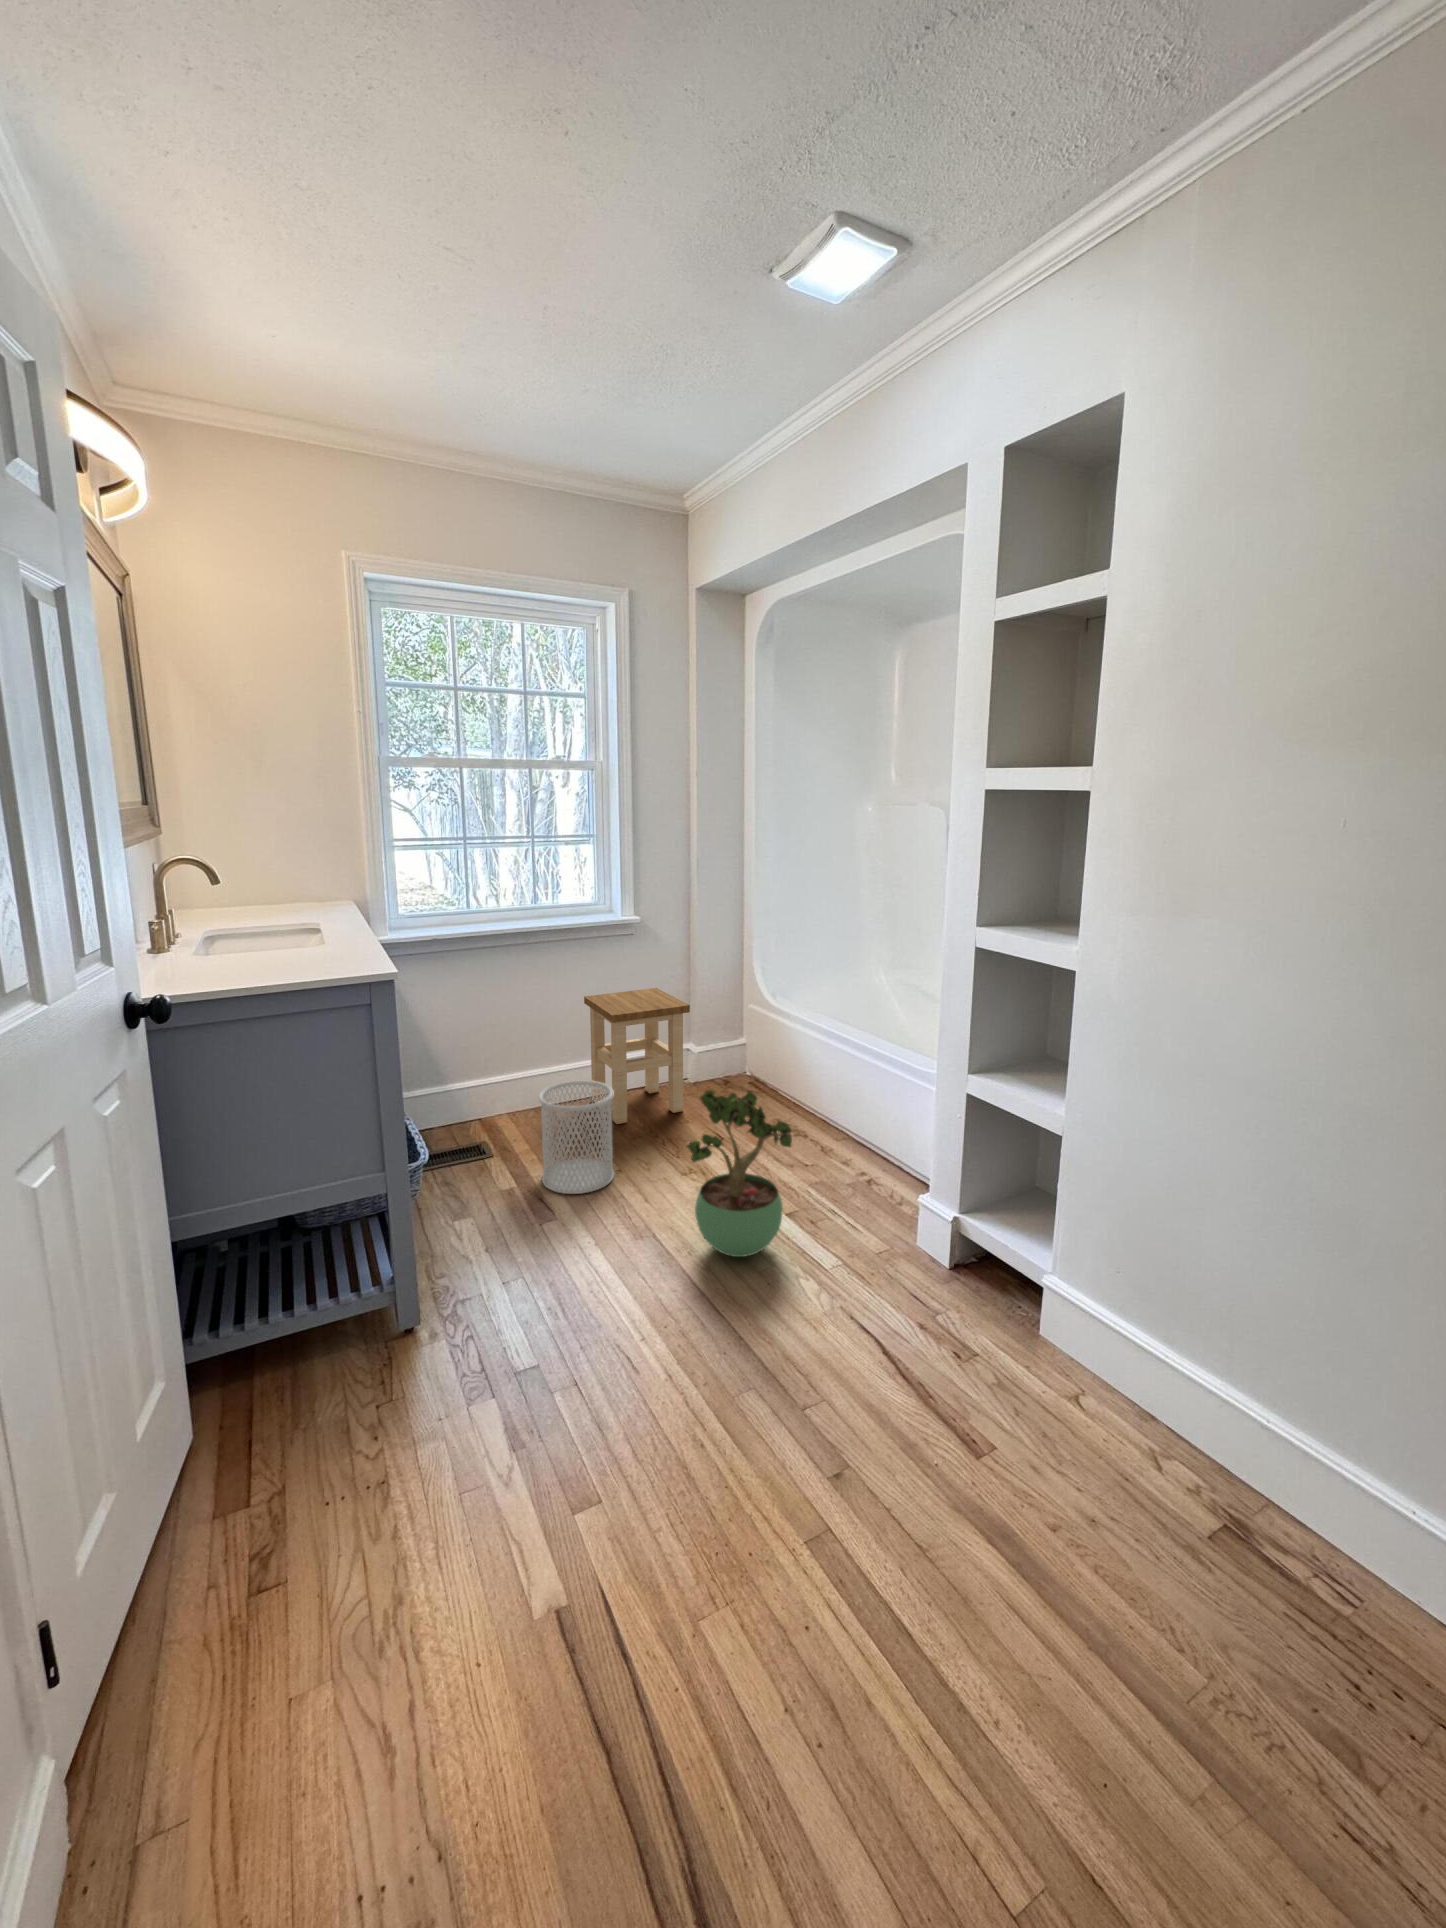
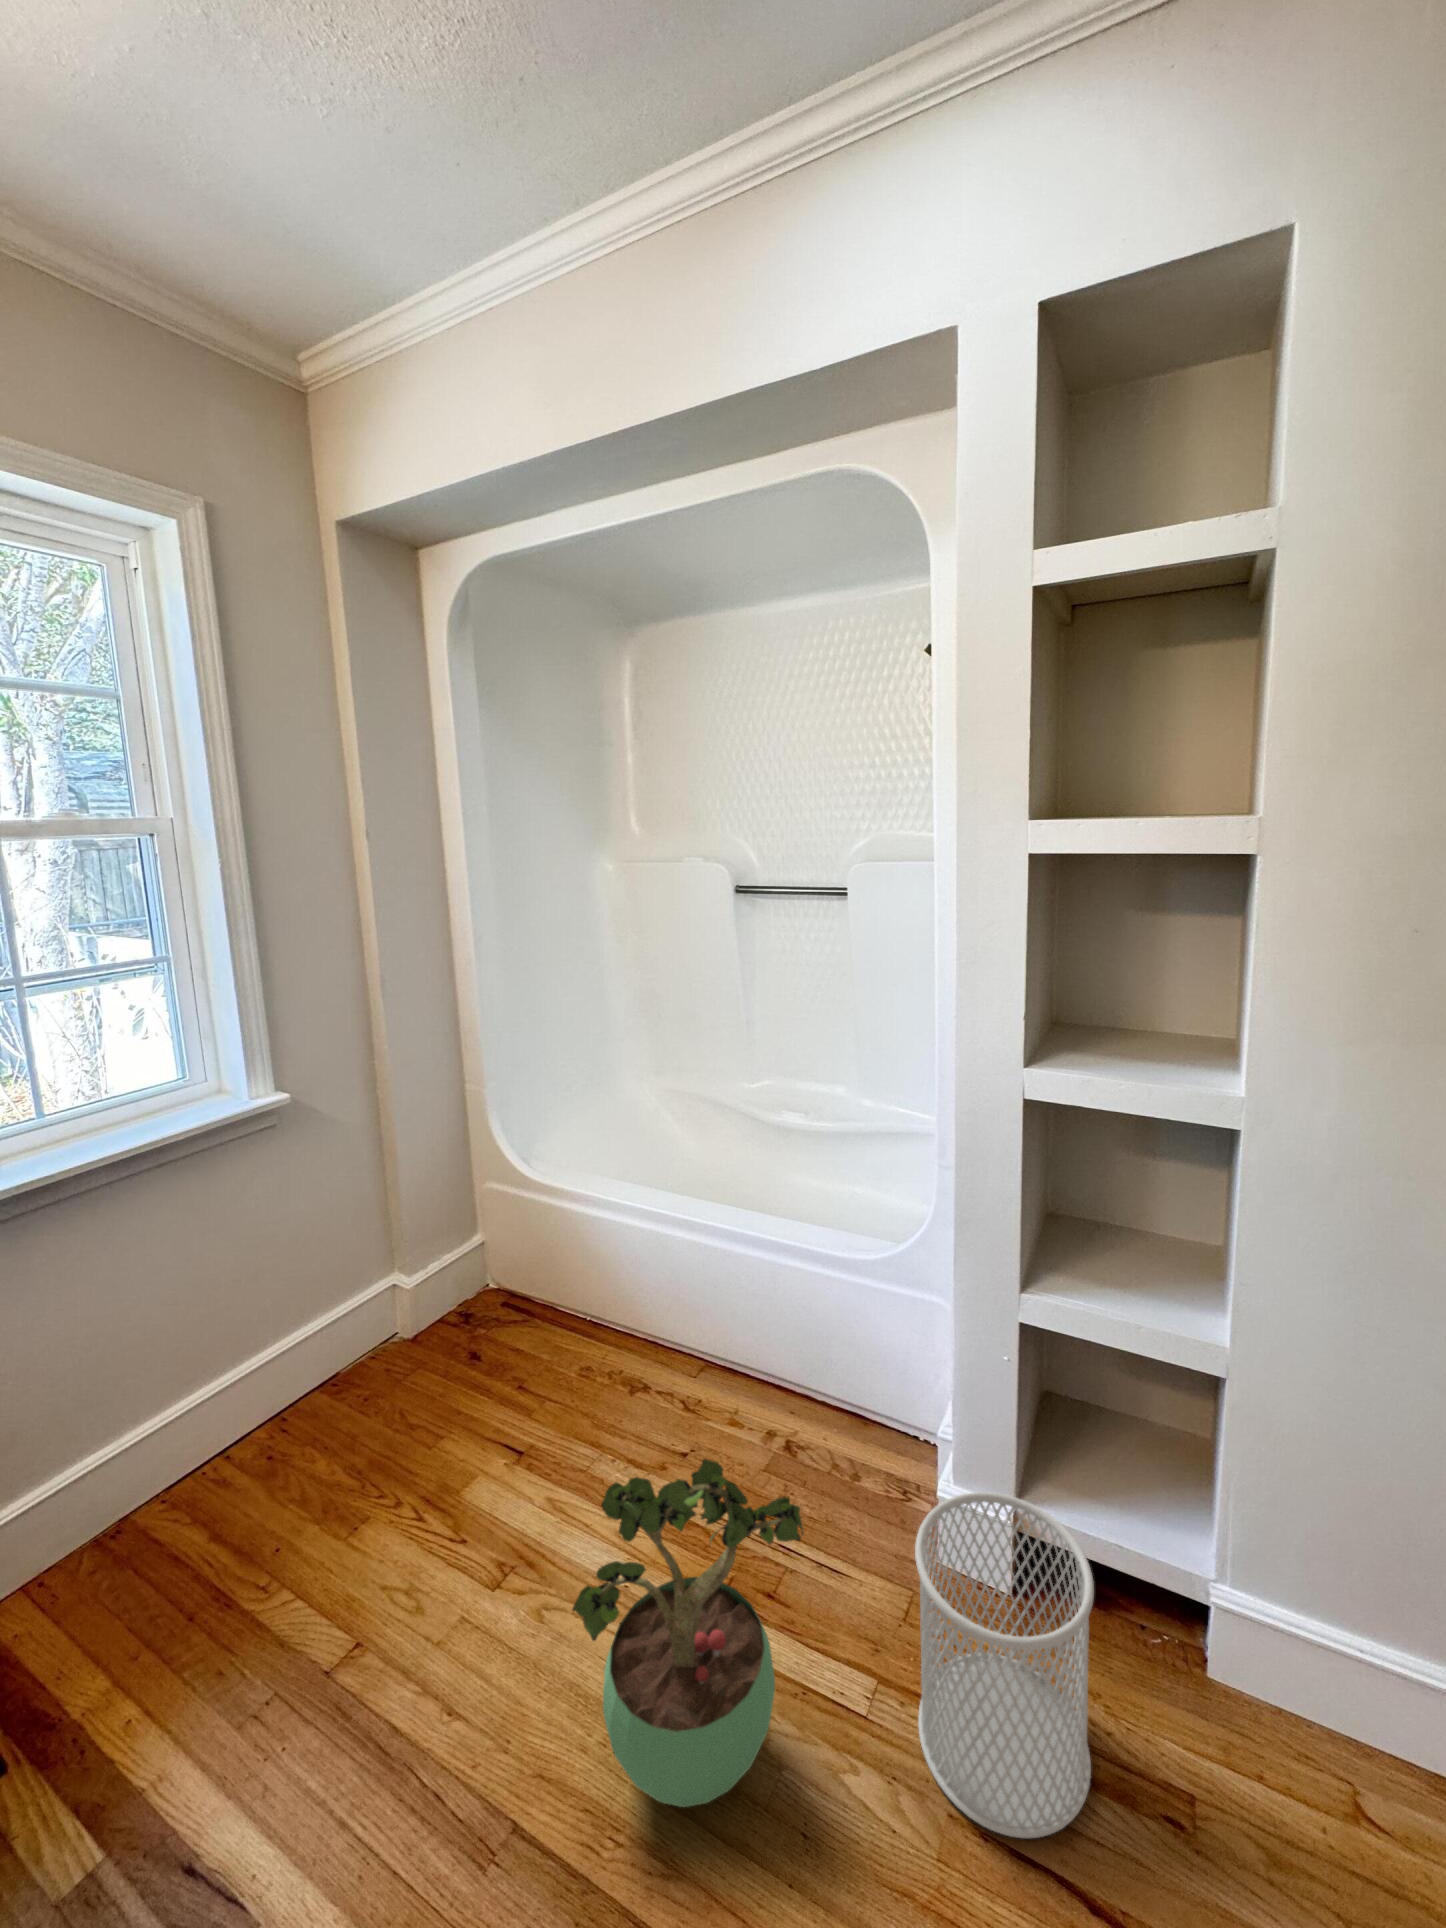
stool: present [584,988,690,1124] -> none [186,1203,420,1501]
wastebasket: present [539,1081,614,1194] -> present [915,1492,1094,1838]

